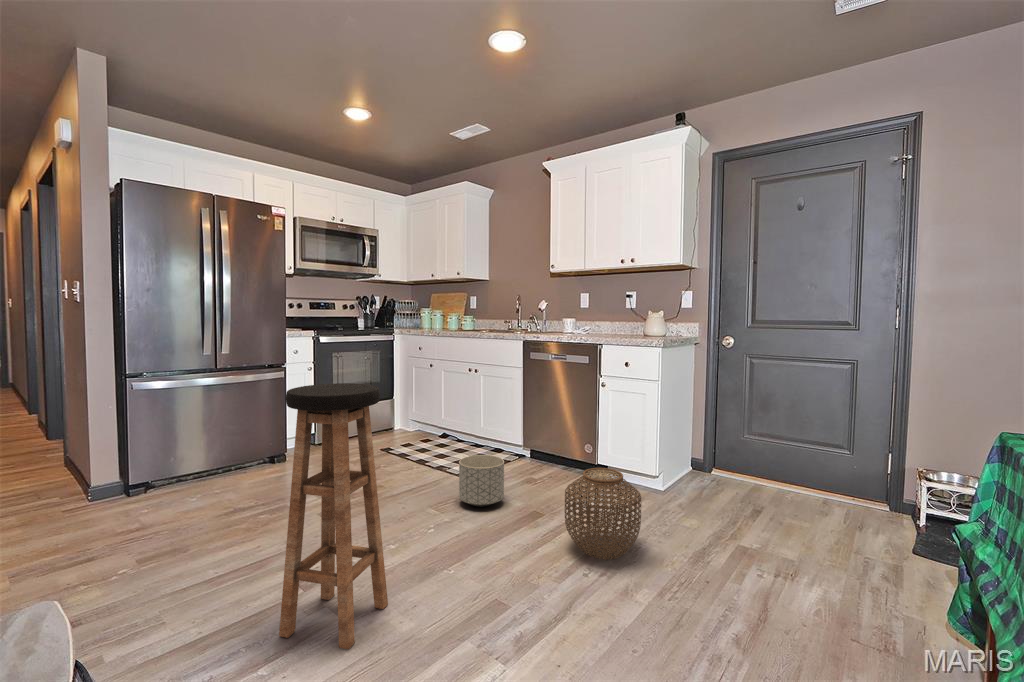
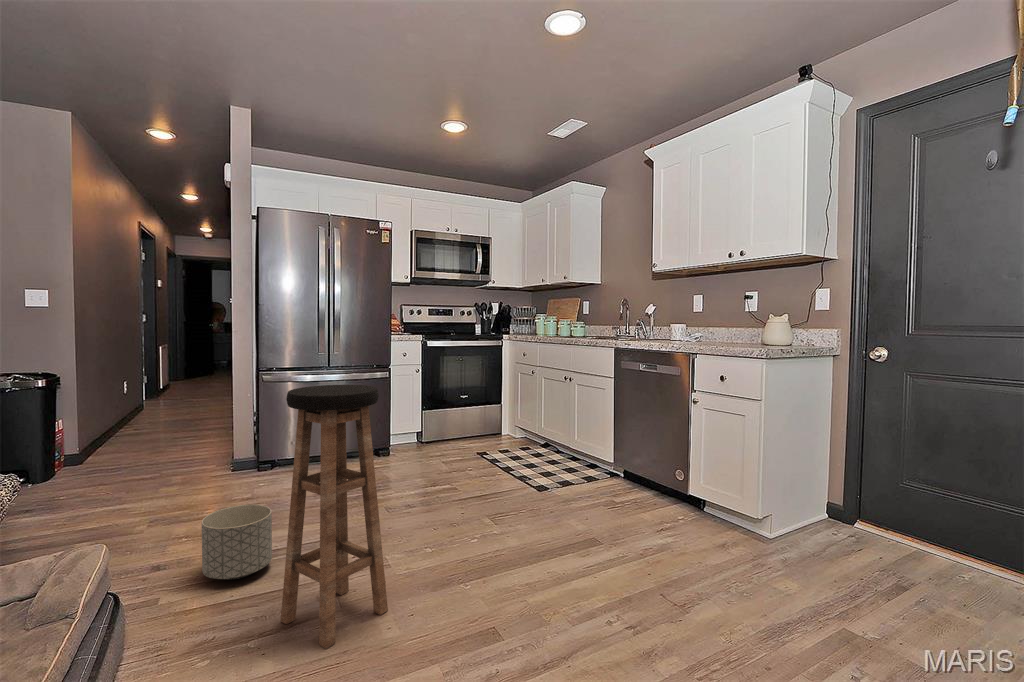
planter: present [459,455,504,507] -> present [202,505,272,580]
woven basket: present [565,468,641,560] -> none [601,497,694,610]

